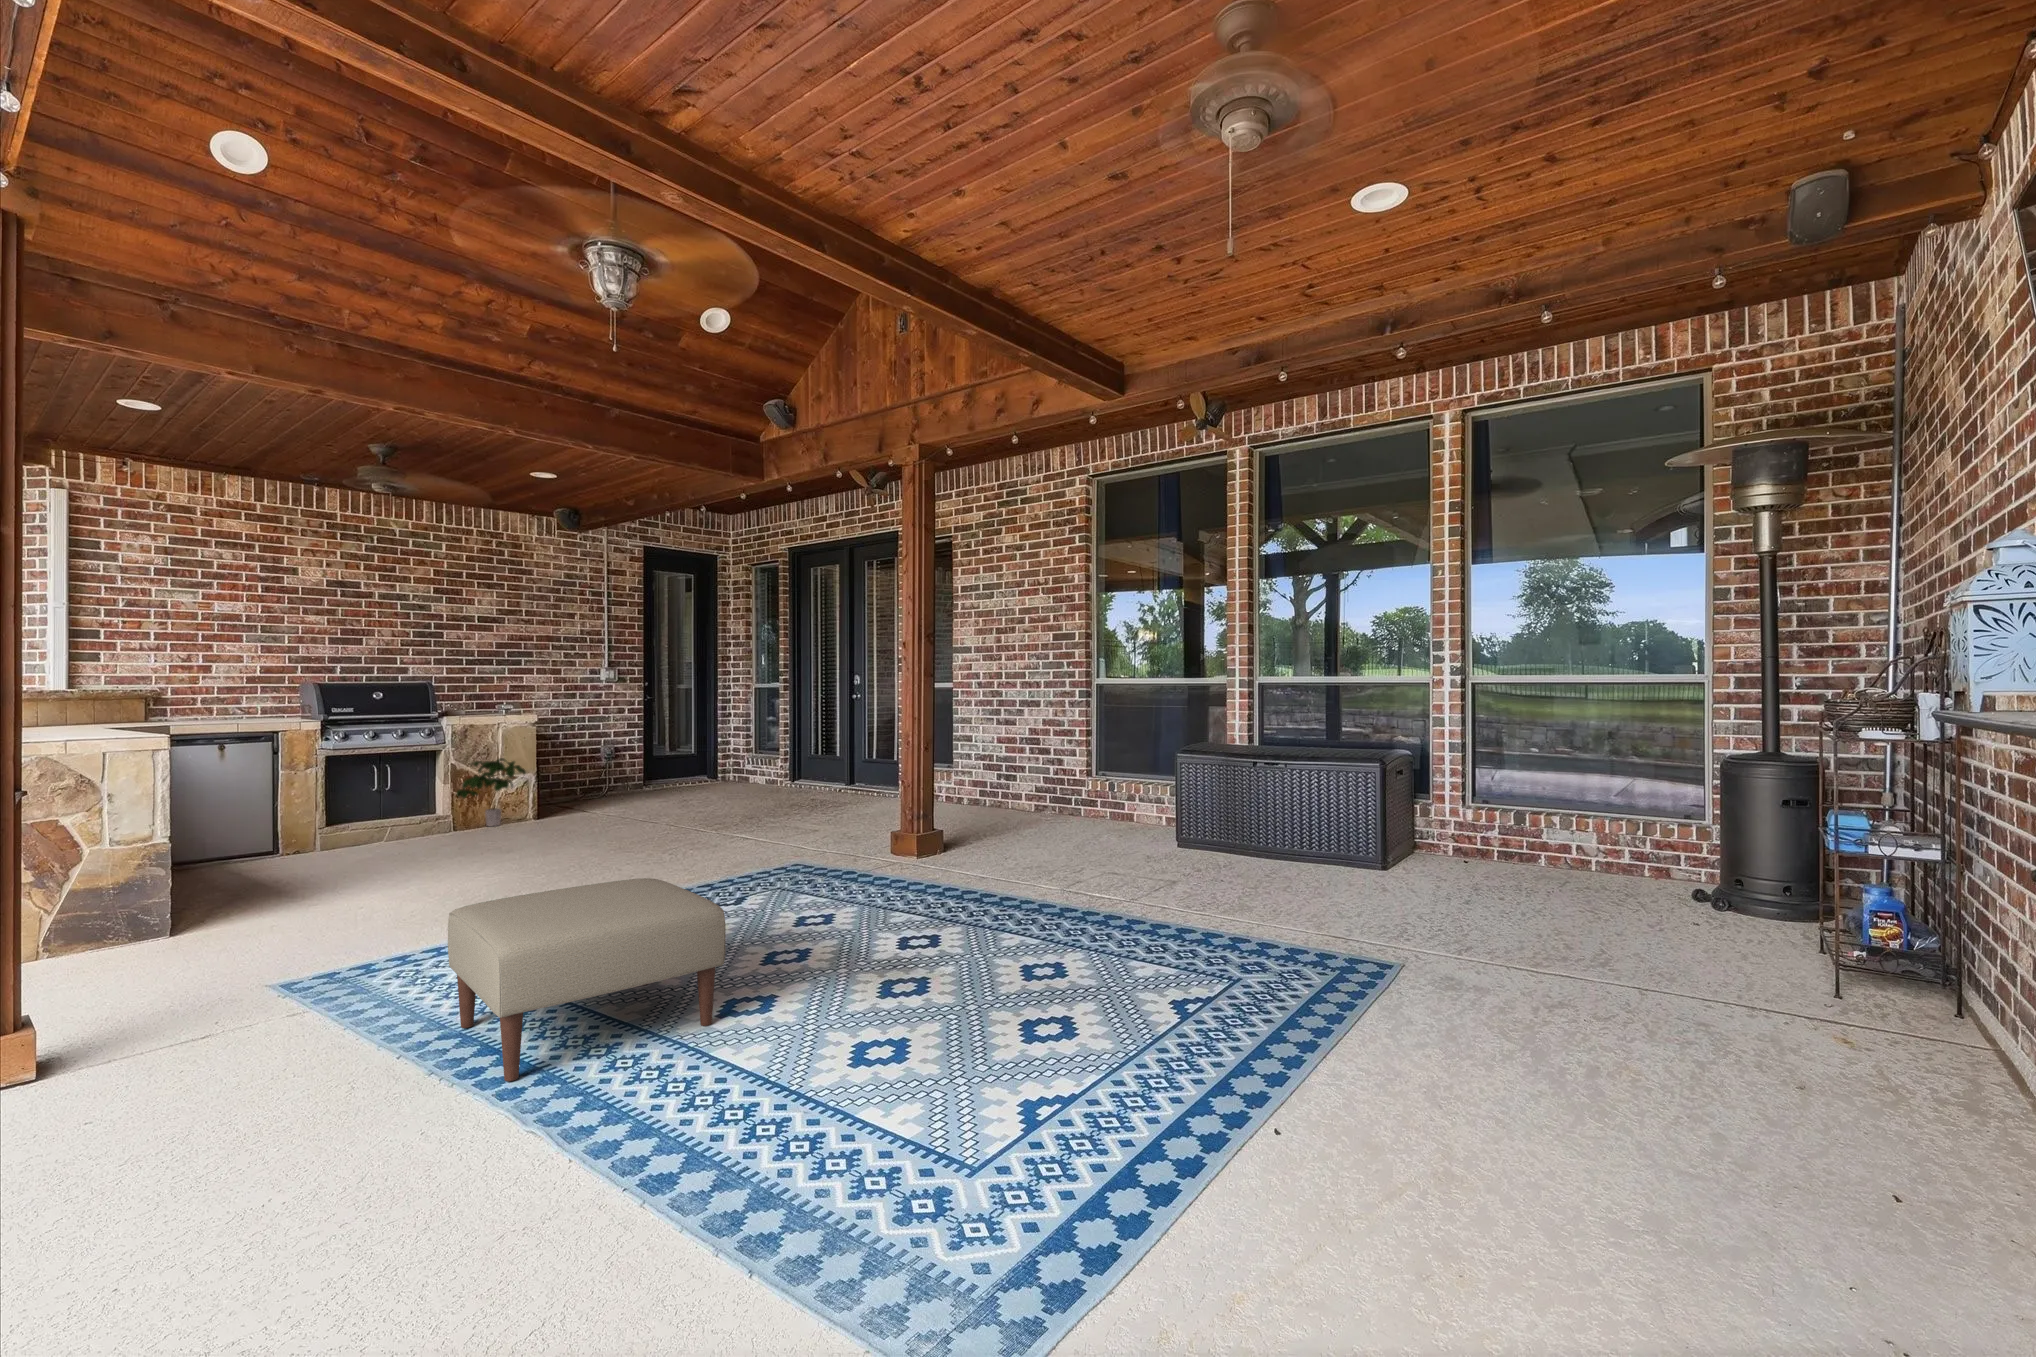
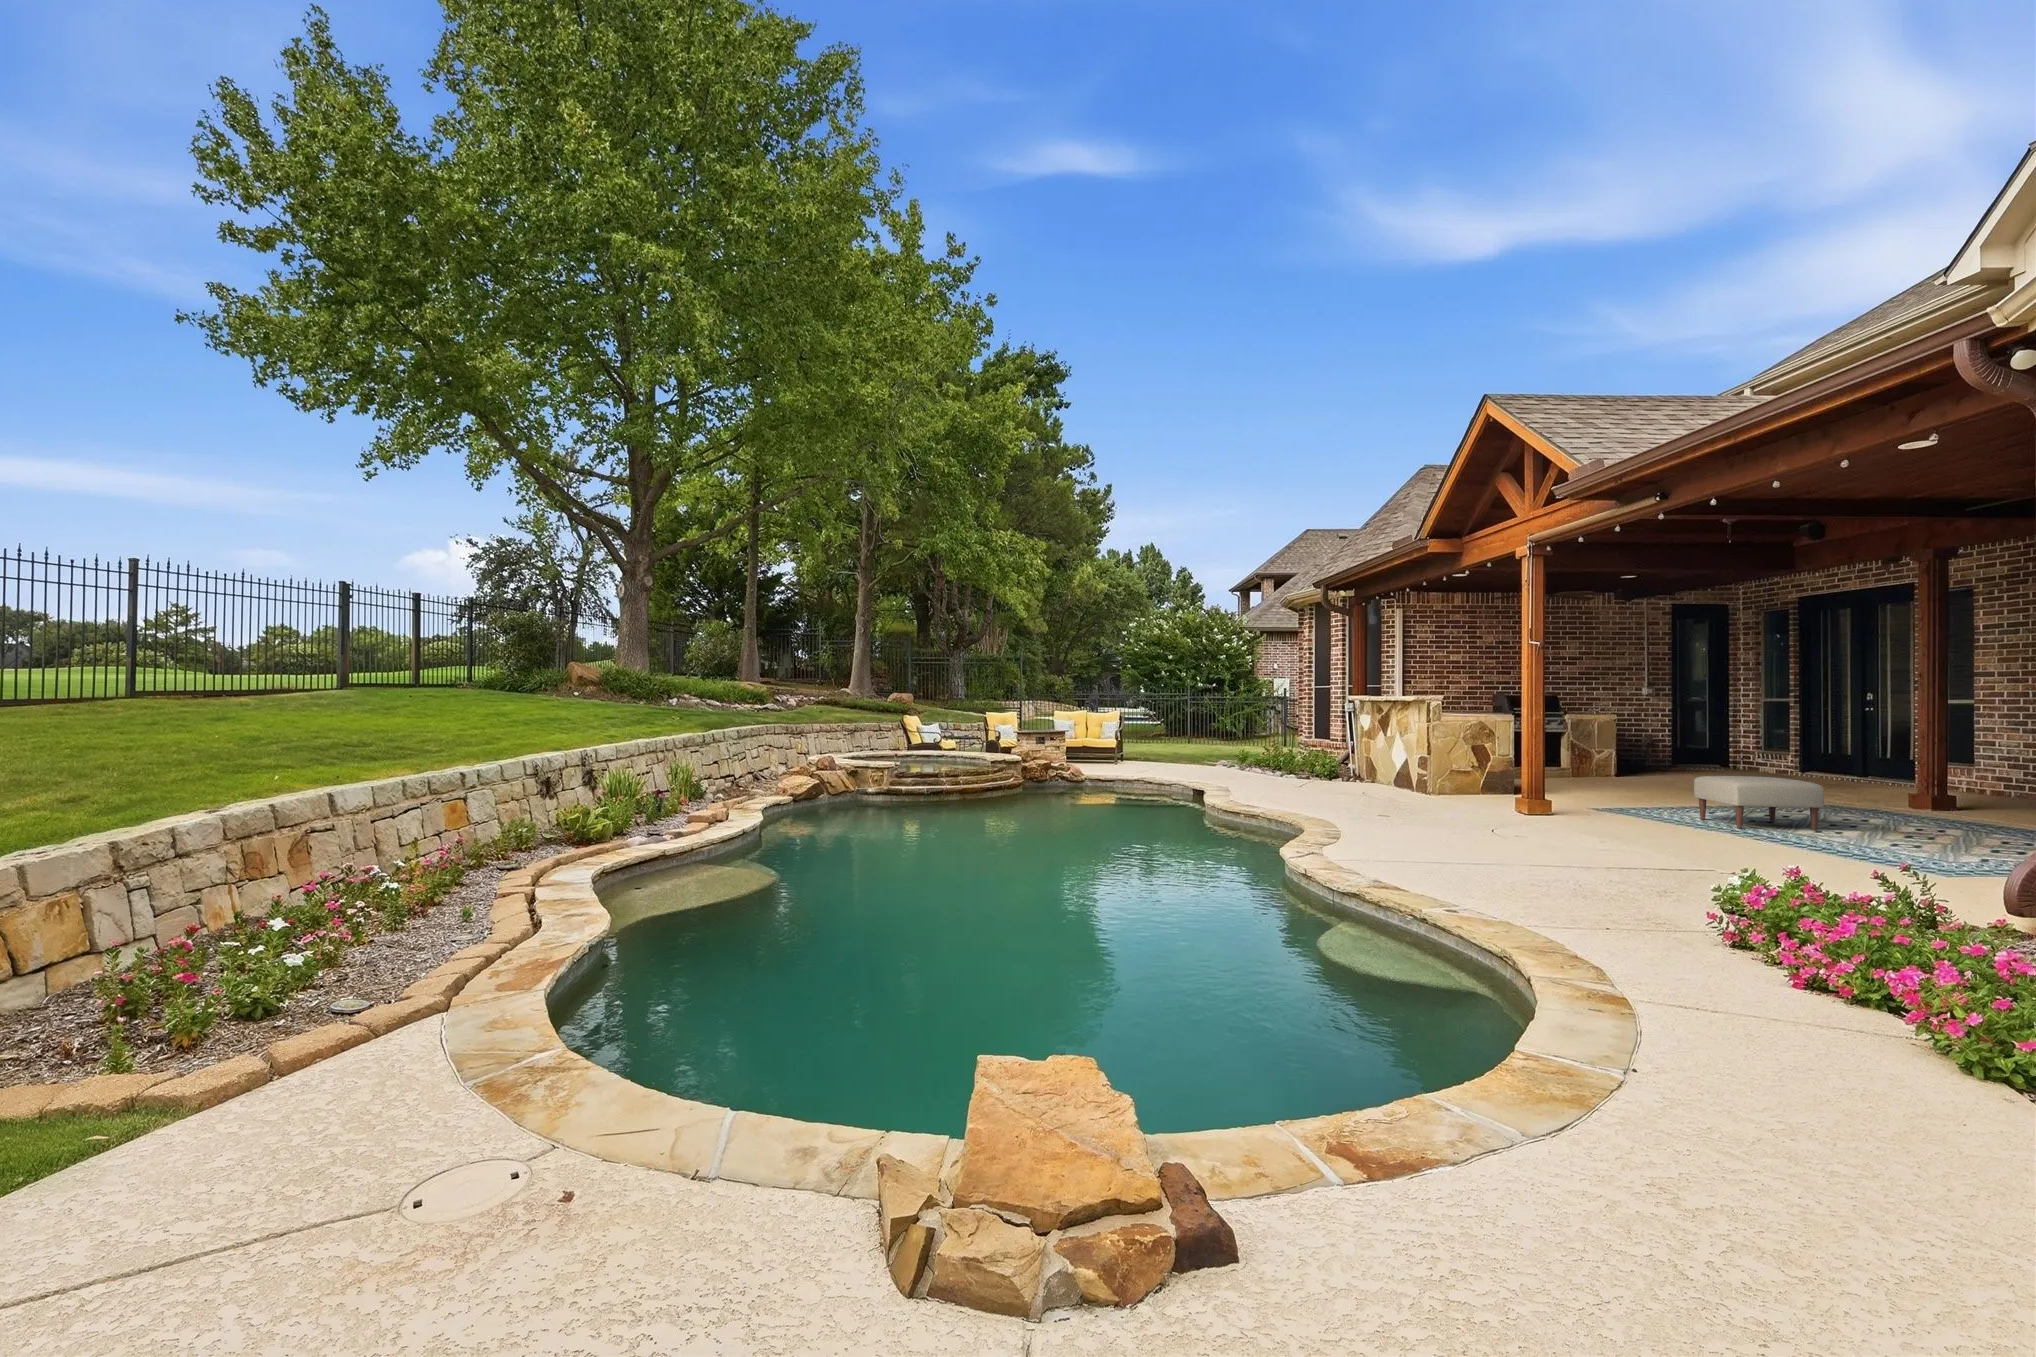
potted plant: present [456,758,526,826] -> none [1578,739,1615,776]

